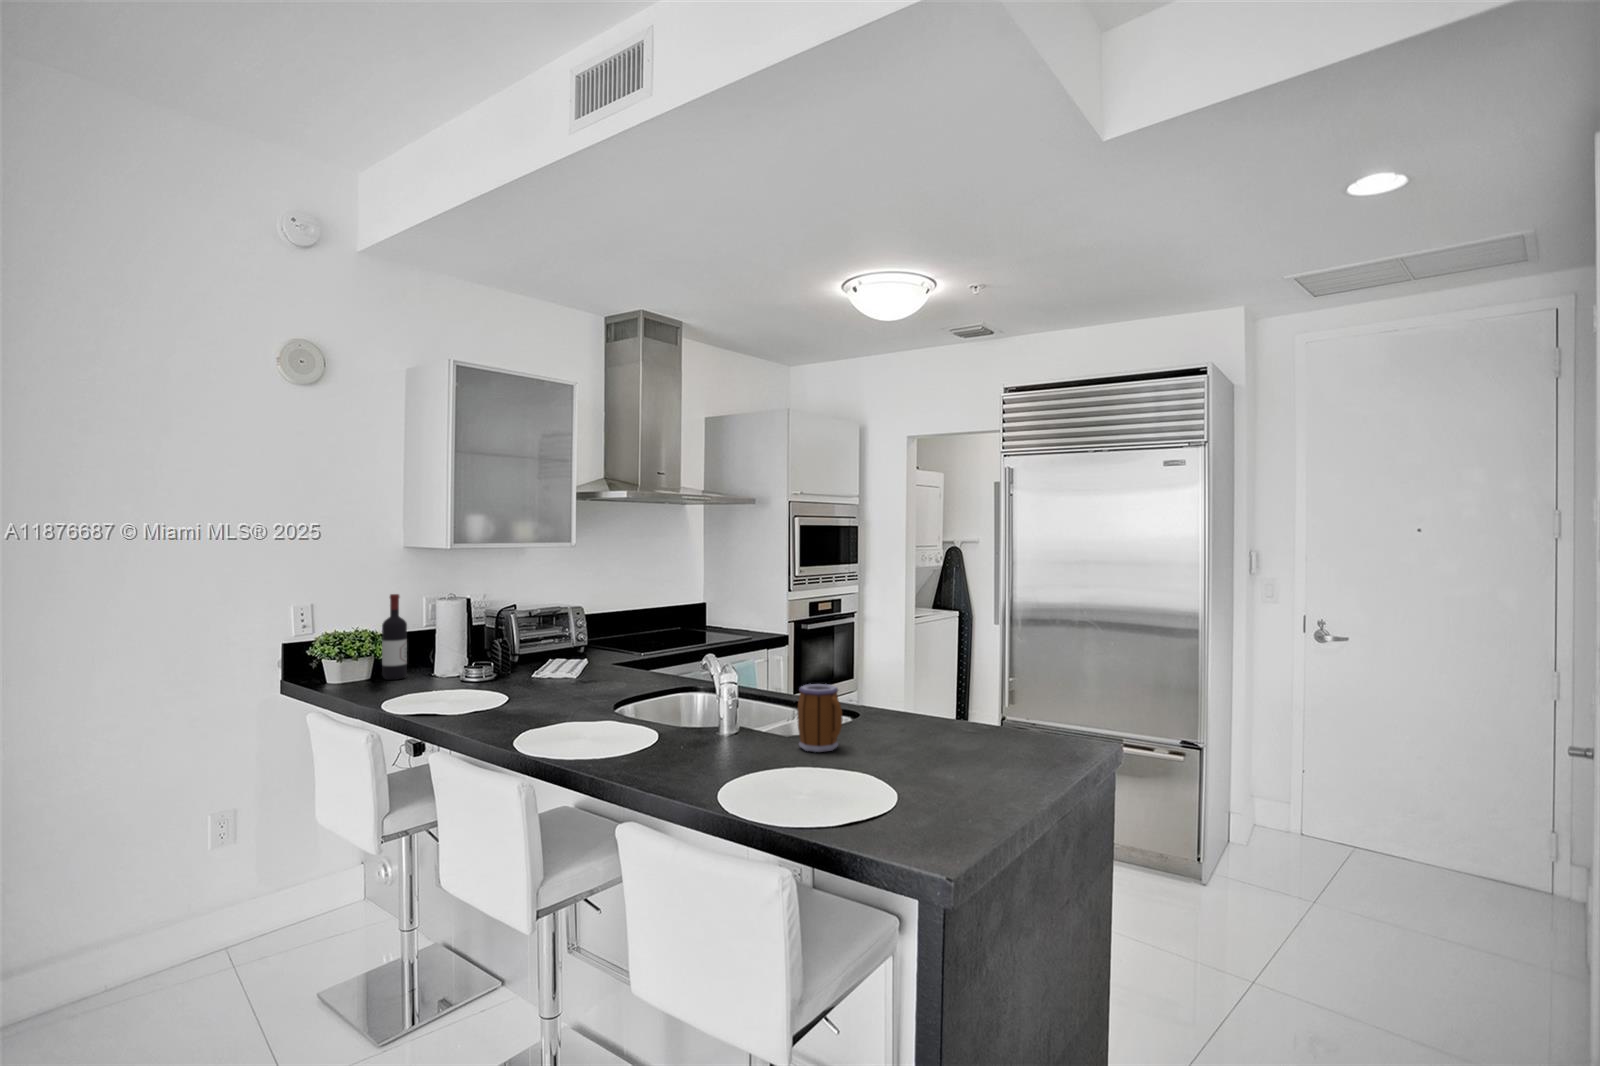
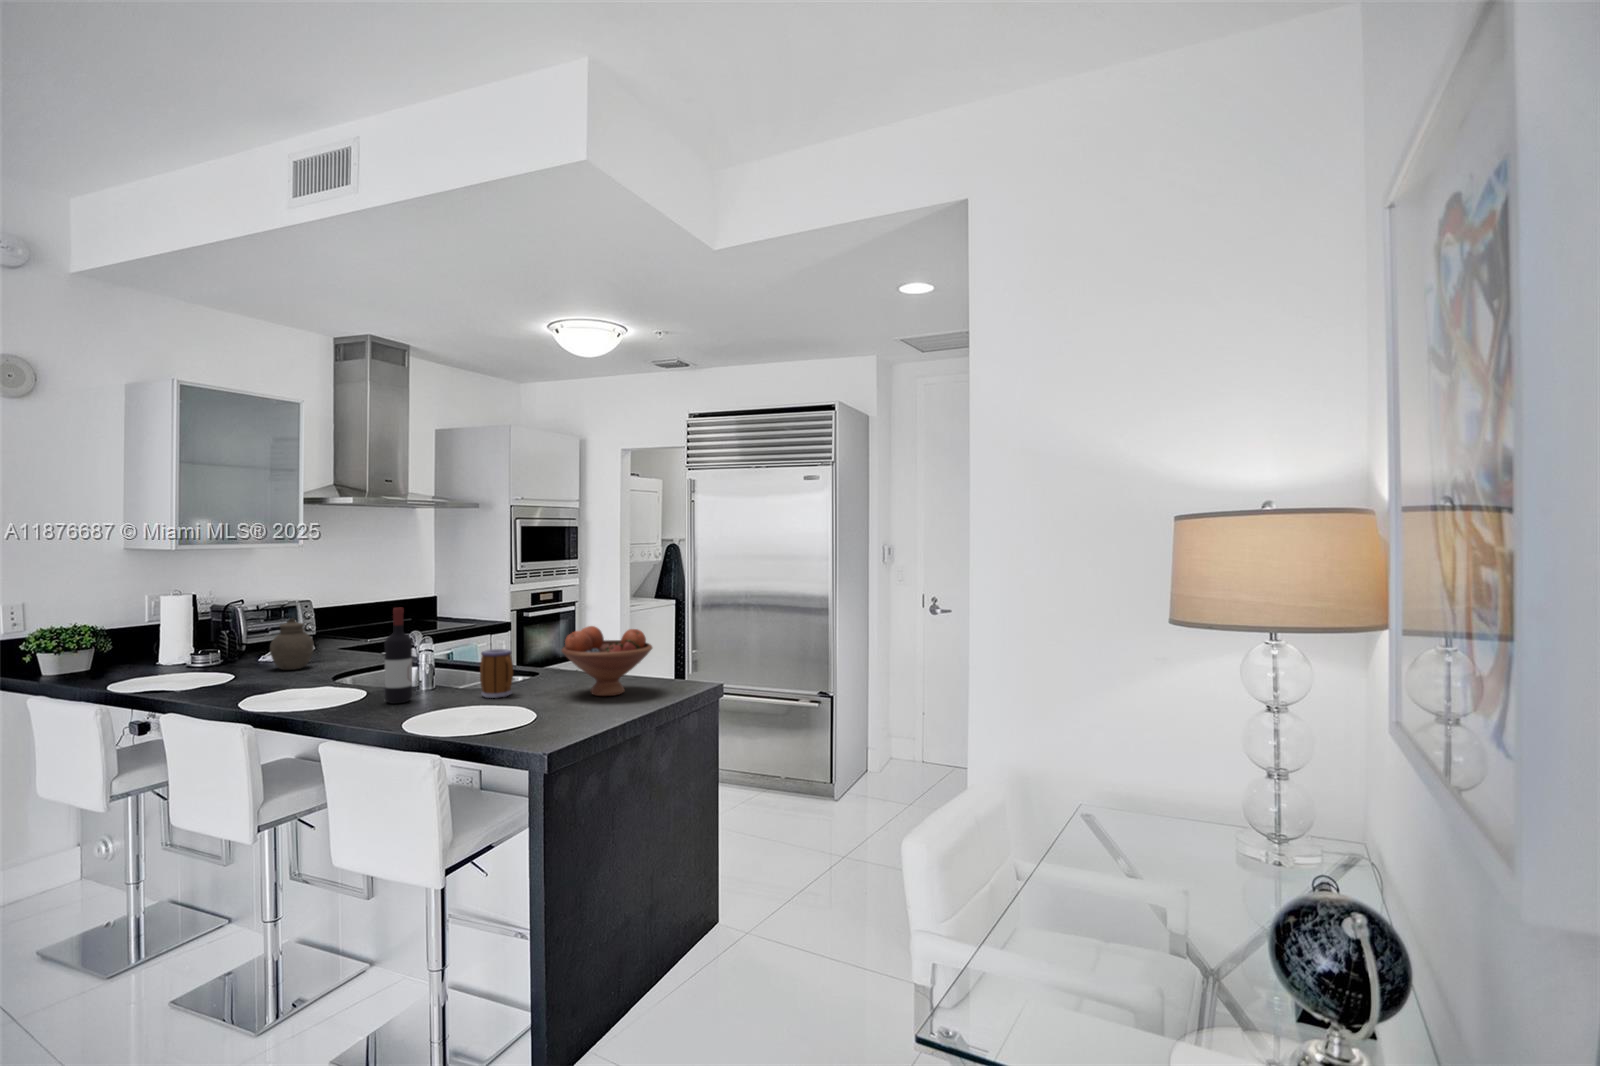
wine bottle: present [382,594,407,680] -> present [385,608,412,703]
jar: none [545,629,591,690] -> present [270,618,314,670]
fruit bowl: none [906,657,1035,761] -> present [562,626,652,696]

